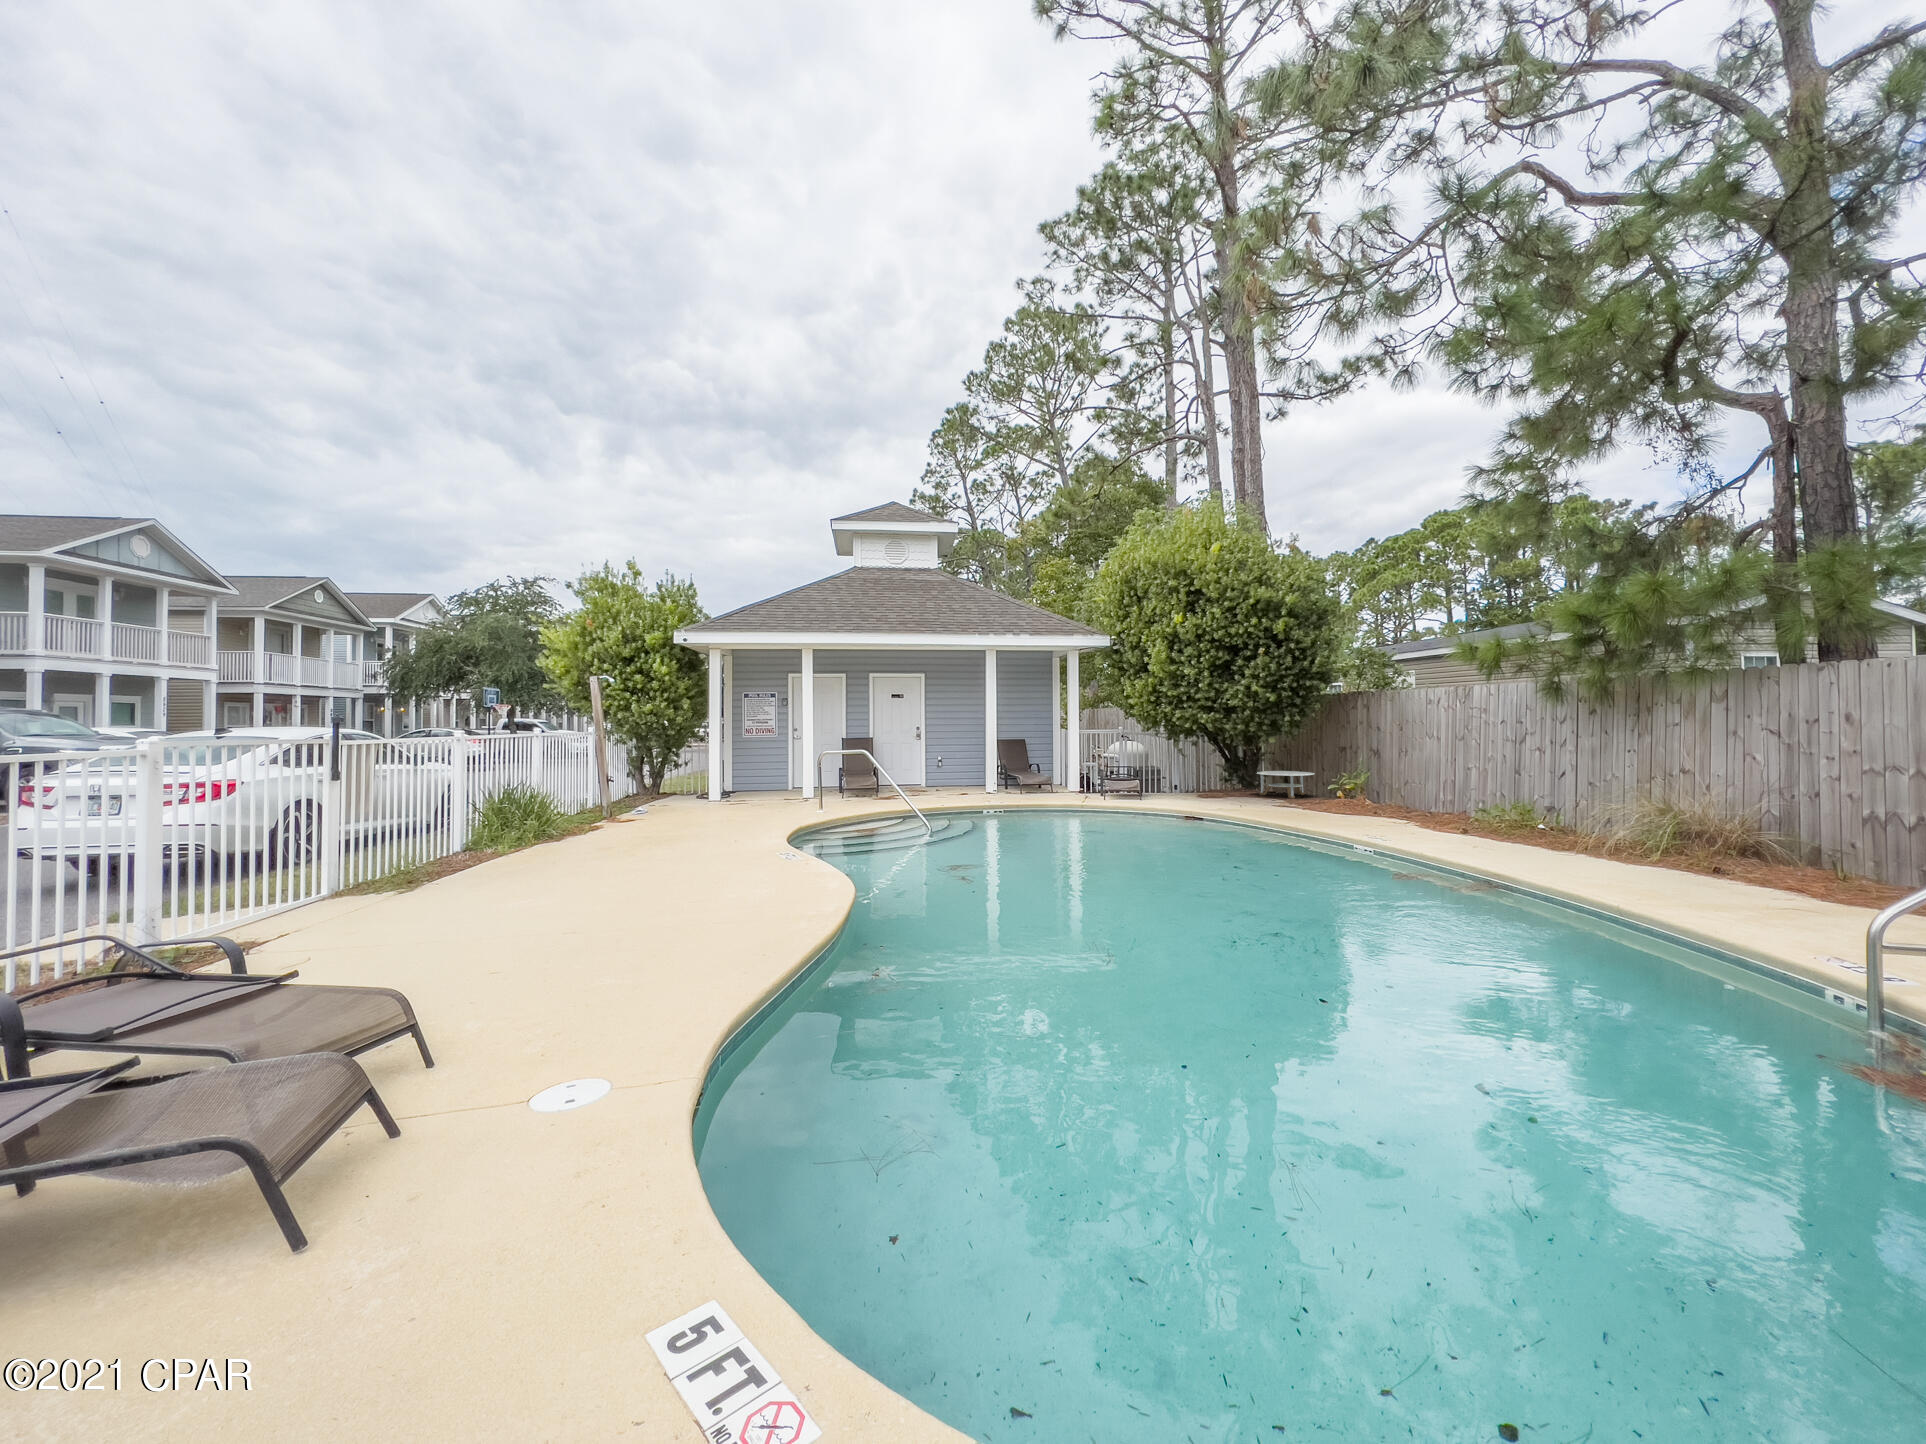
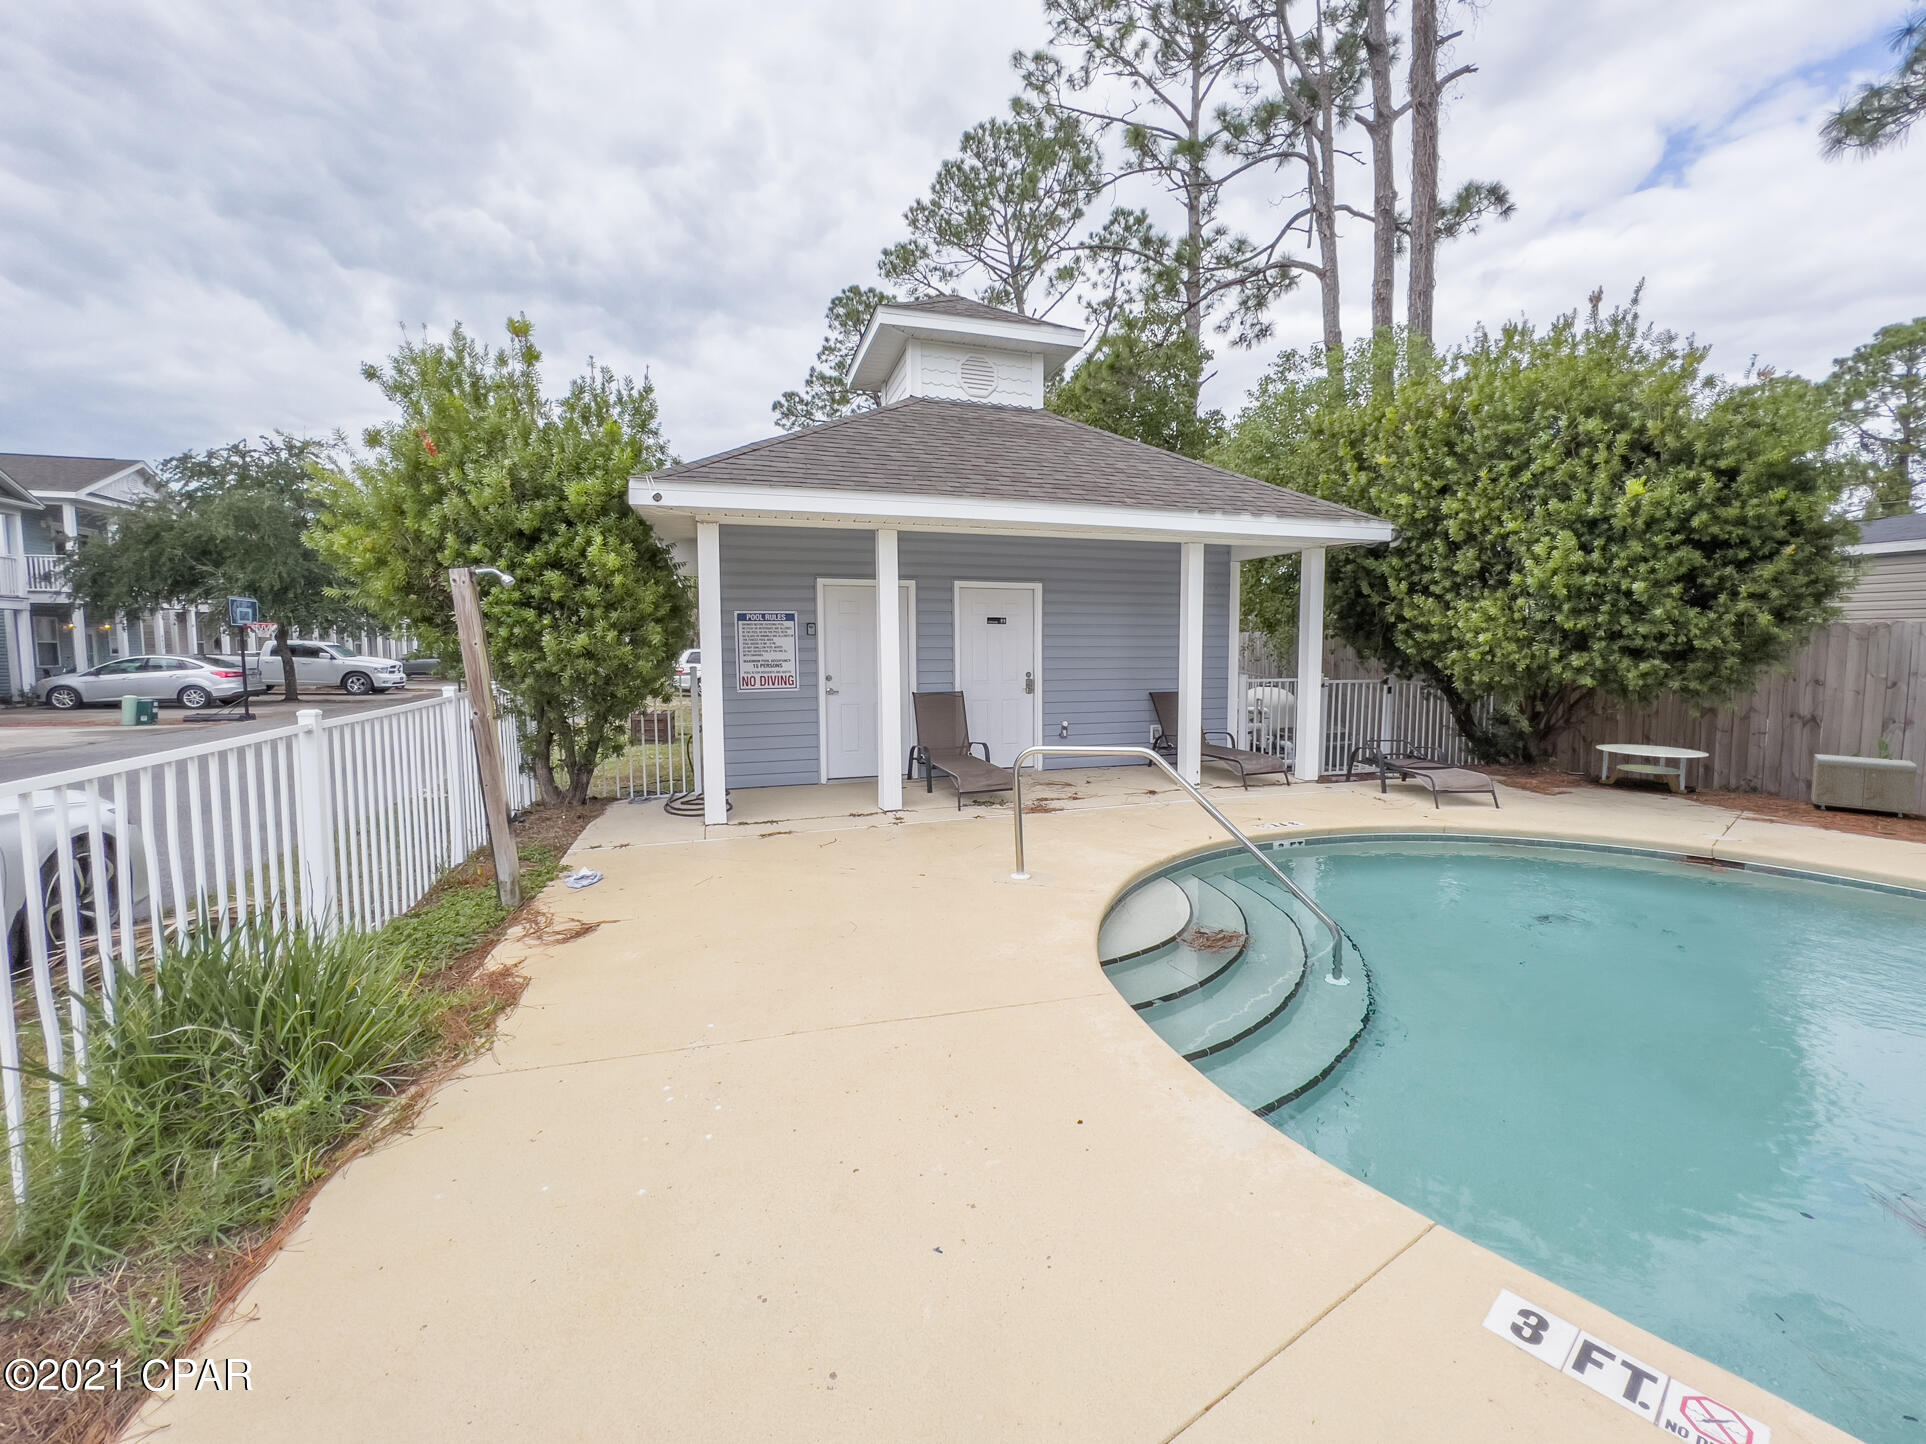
storage bench: none [1341,772,1393,807] -> present [1811,754,1917,817]

